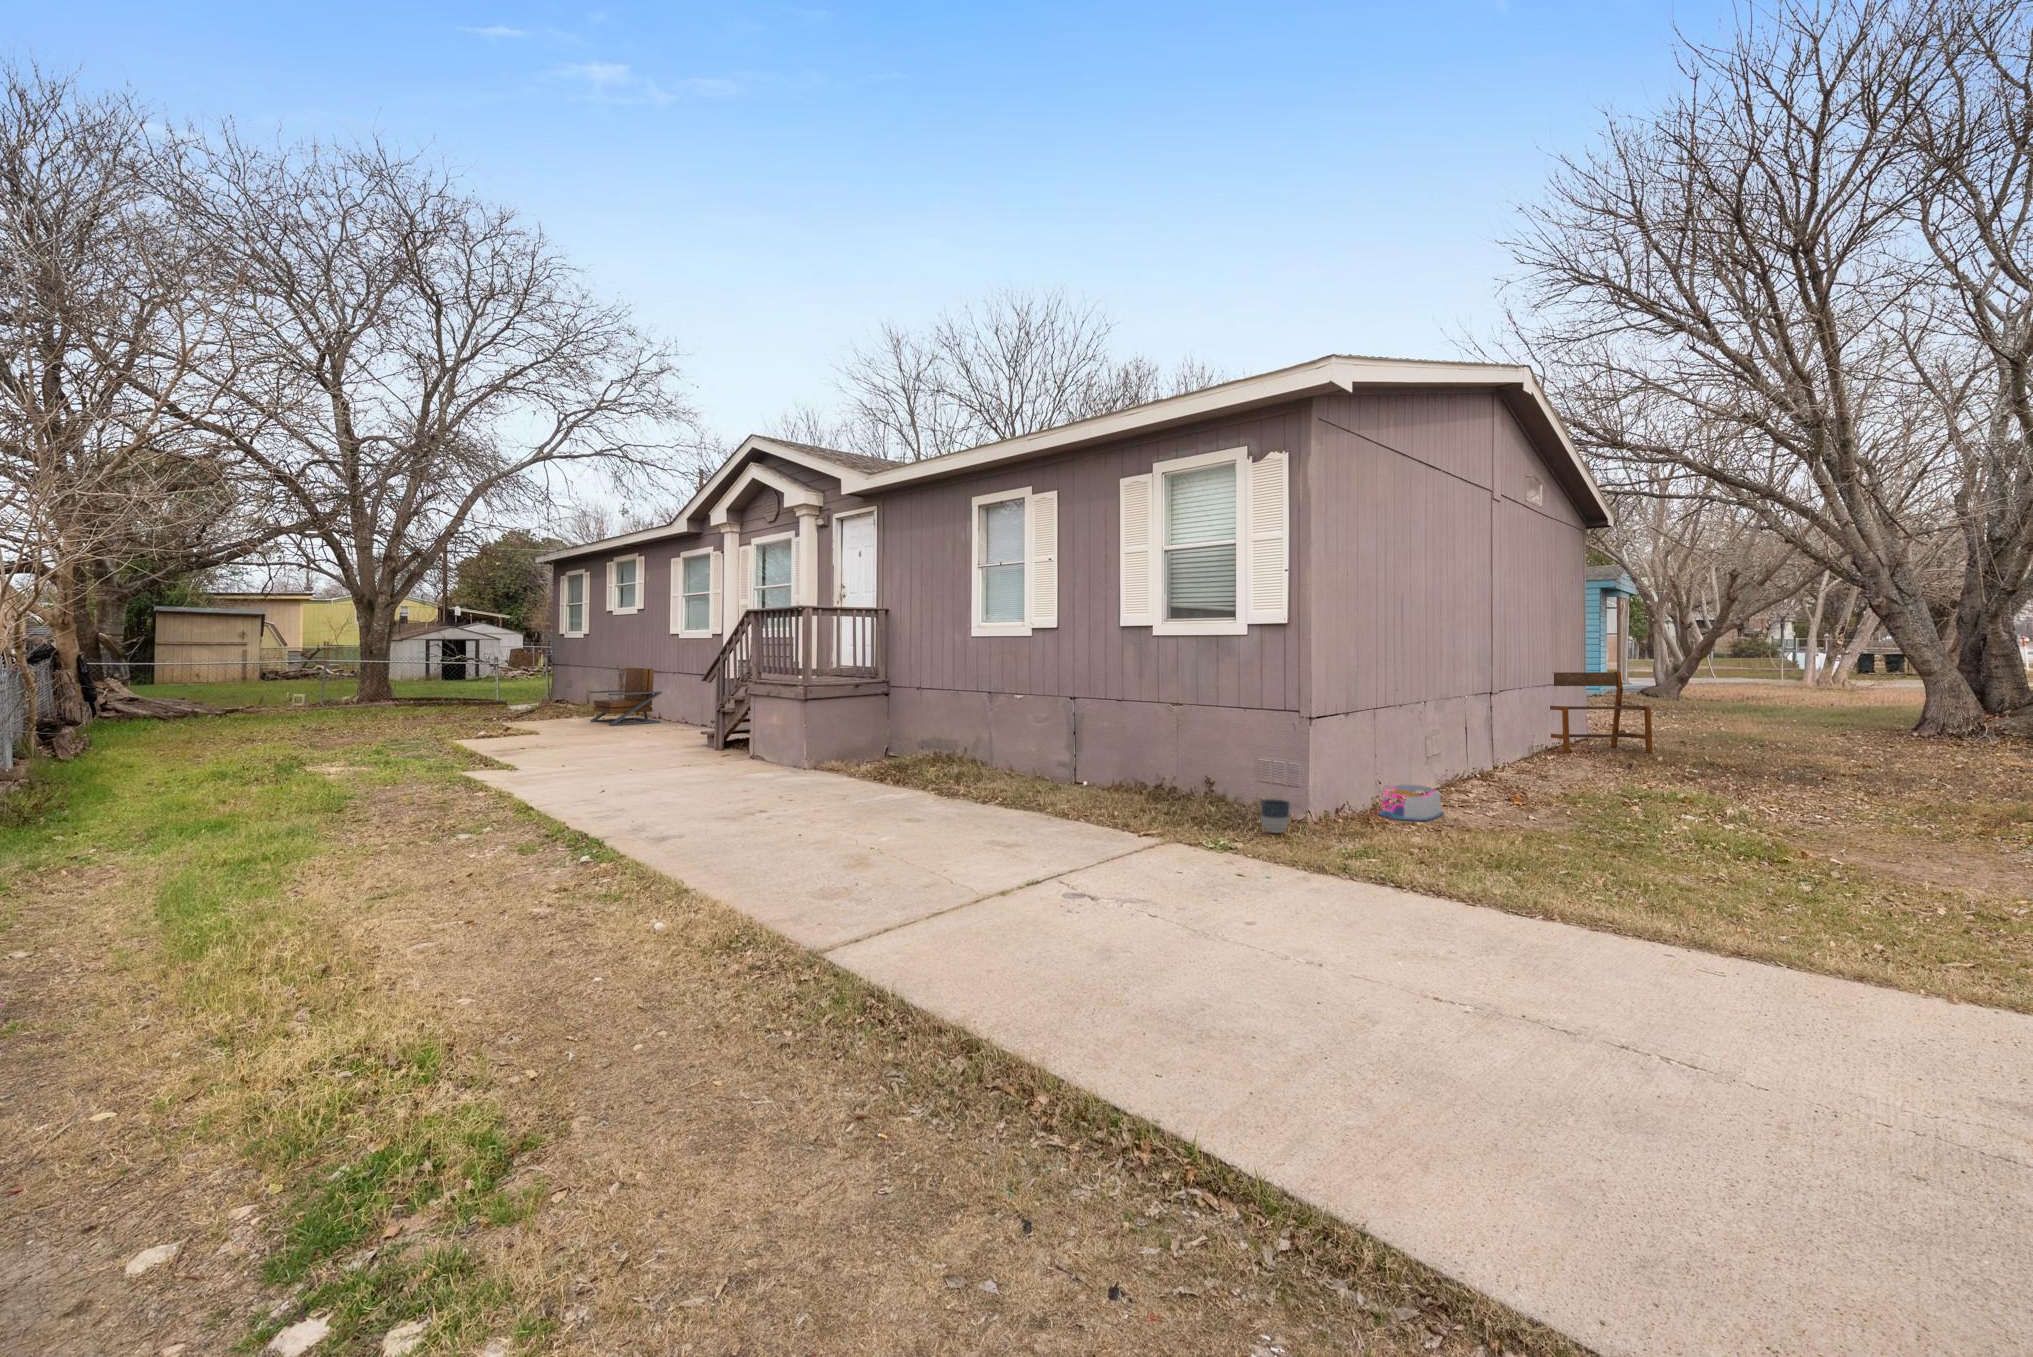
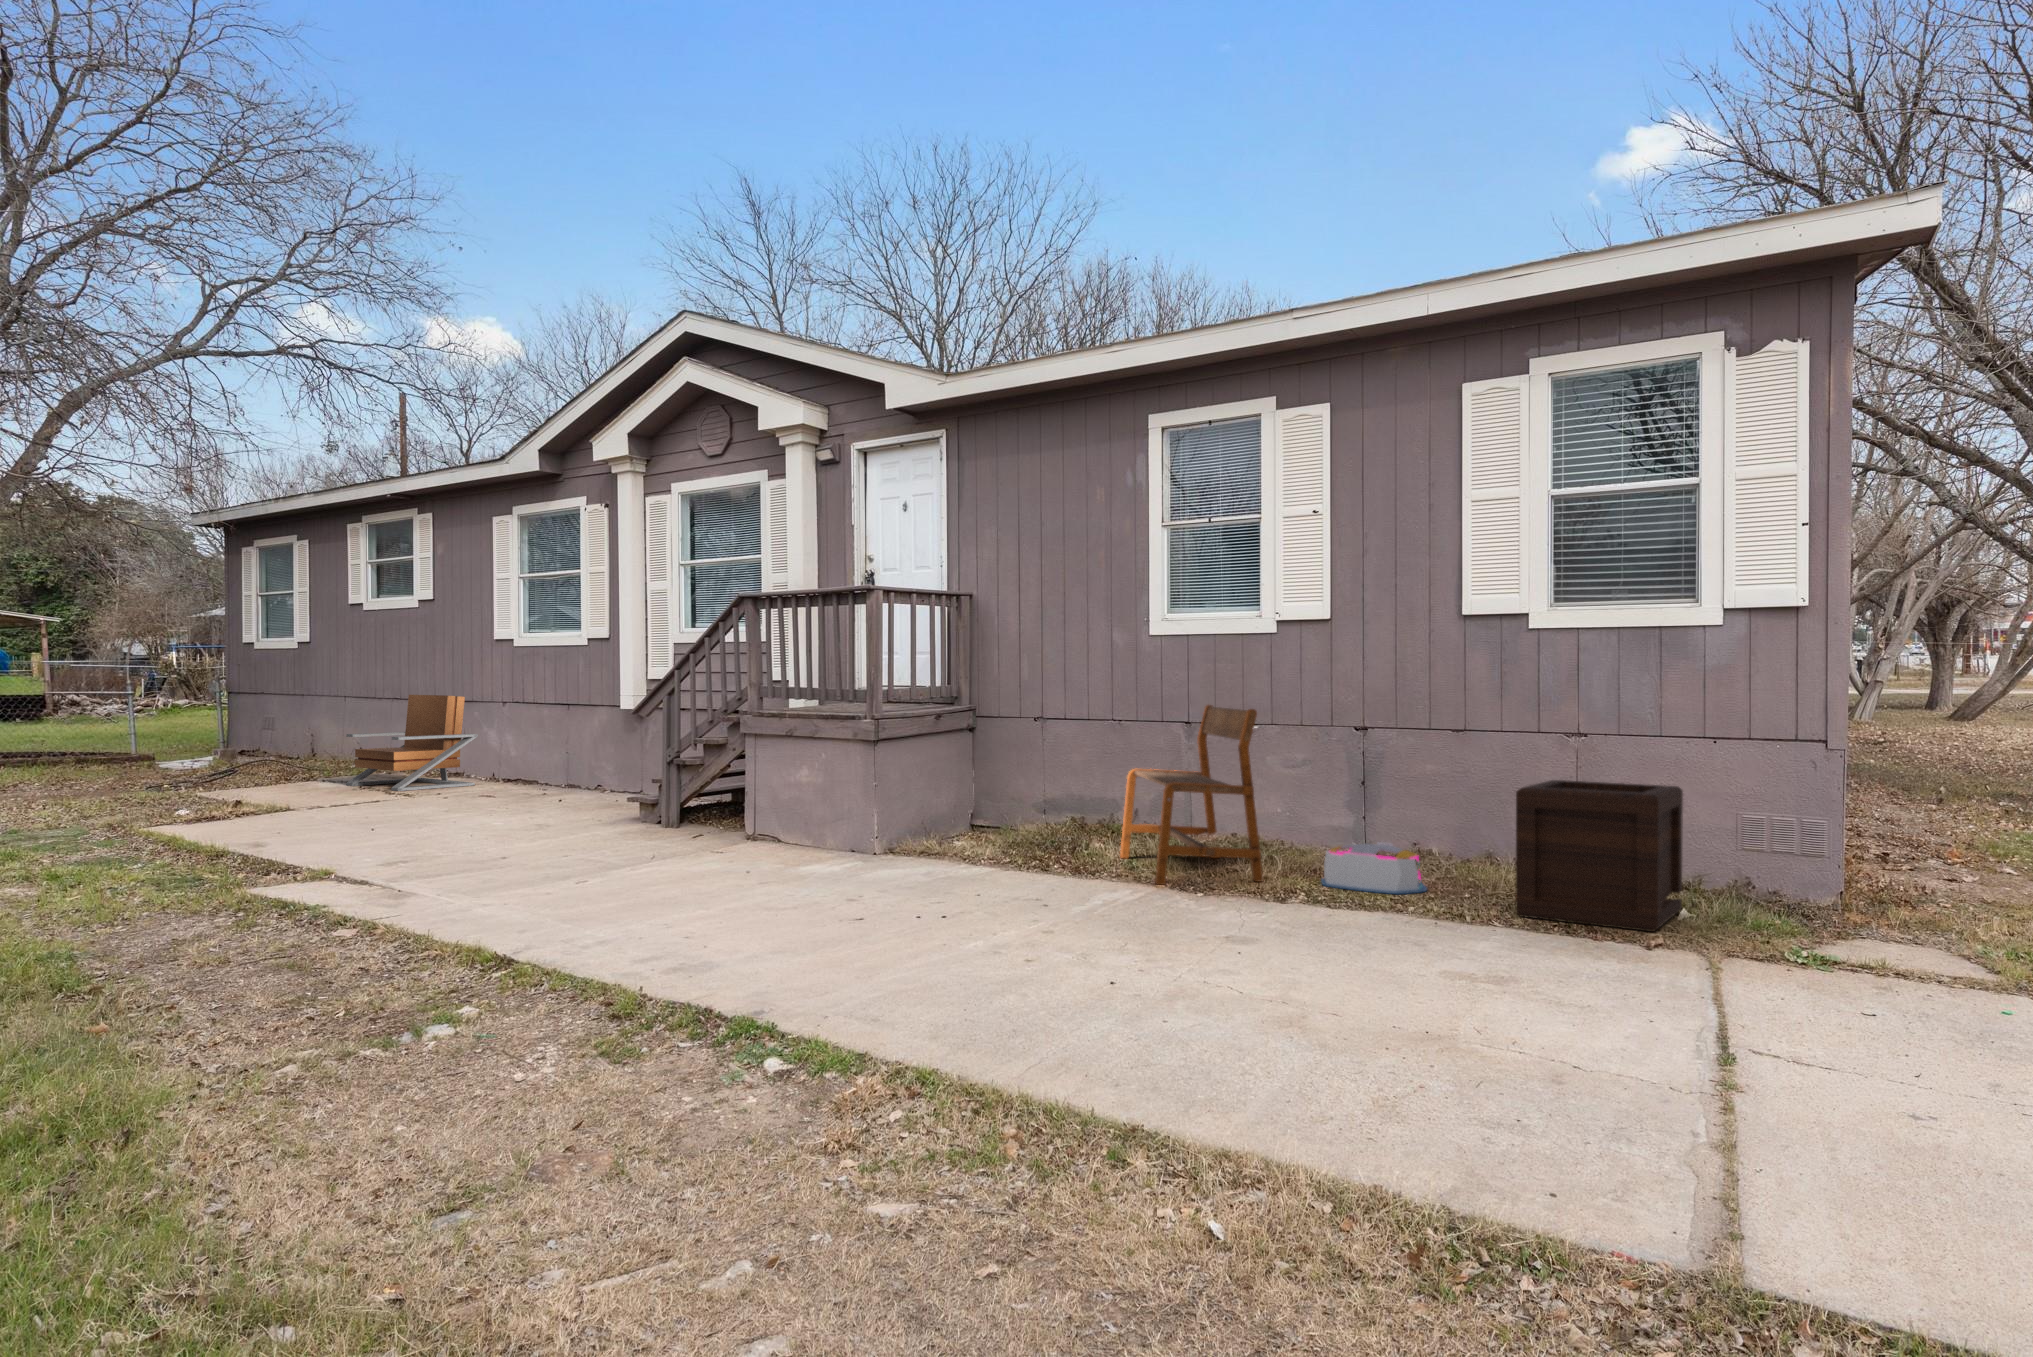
bench: present [1550,672,1652,753] -> present [1120,705,1263,885]
wooden crate: none [1110,733,1226,832] -> present [1515,780,1683,932]
storage bin: present [1379,784,1443,821] -> present [1321,842,1427,894]
planter: present [1260,799,1290,833] -> none [1770,877,1821,930]

